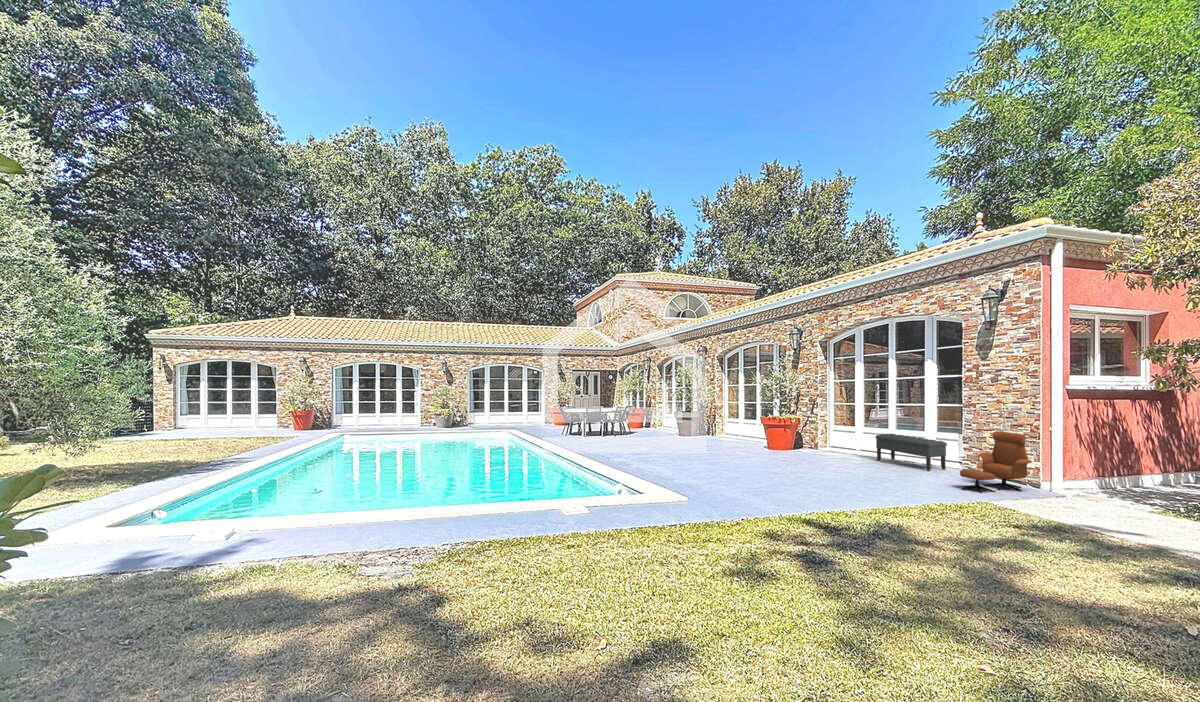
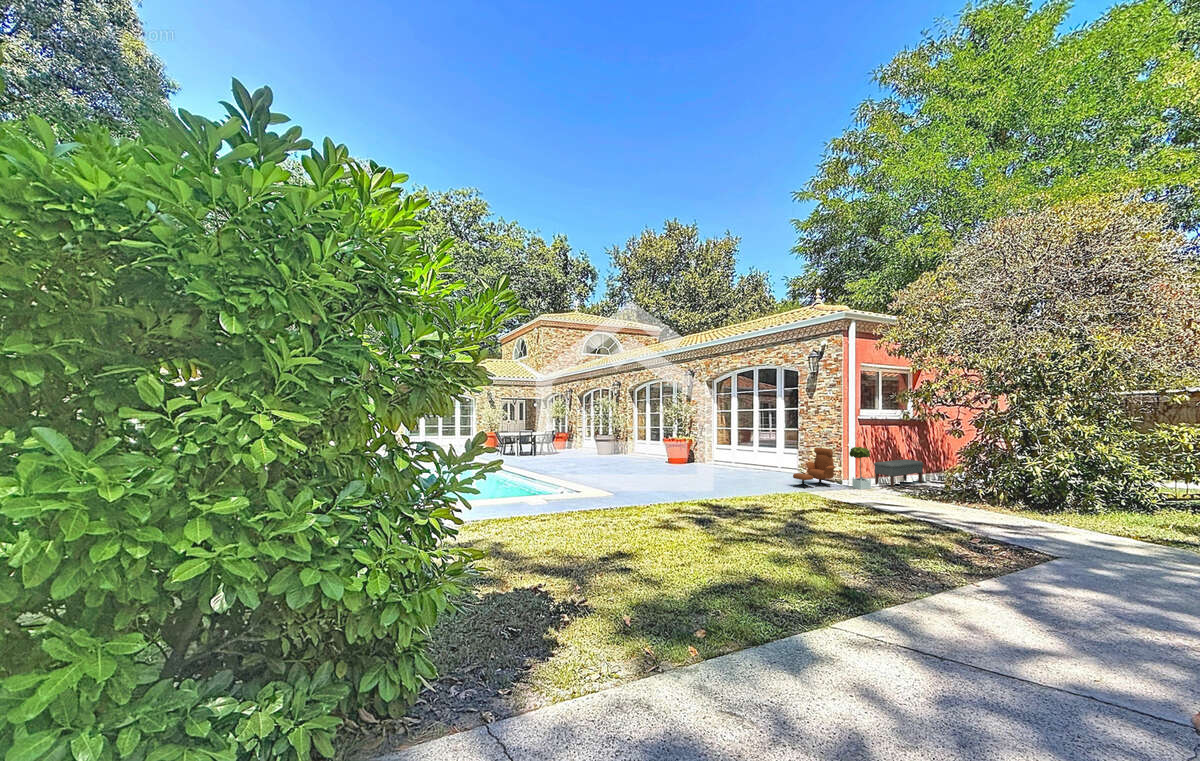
potted tree: none [1054,431,1094,498] -> present [849,447,871,490]
bench: present [875,434,947,471] -> present [874,459,923,487]

